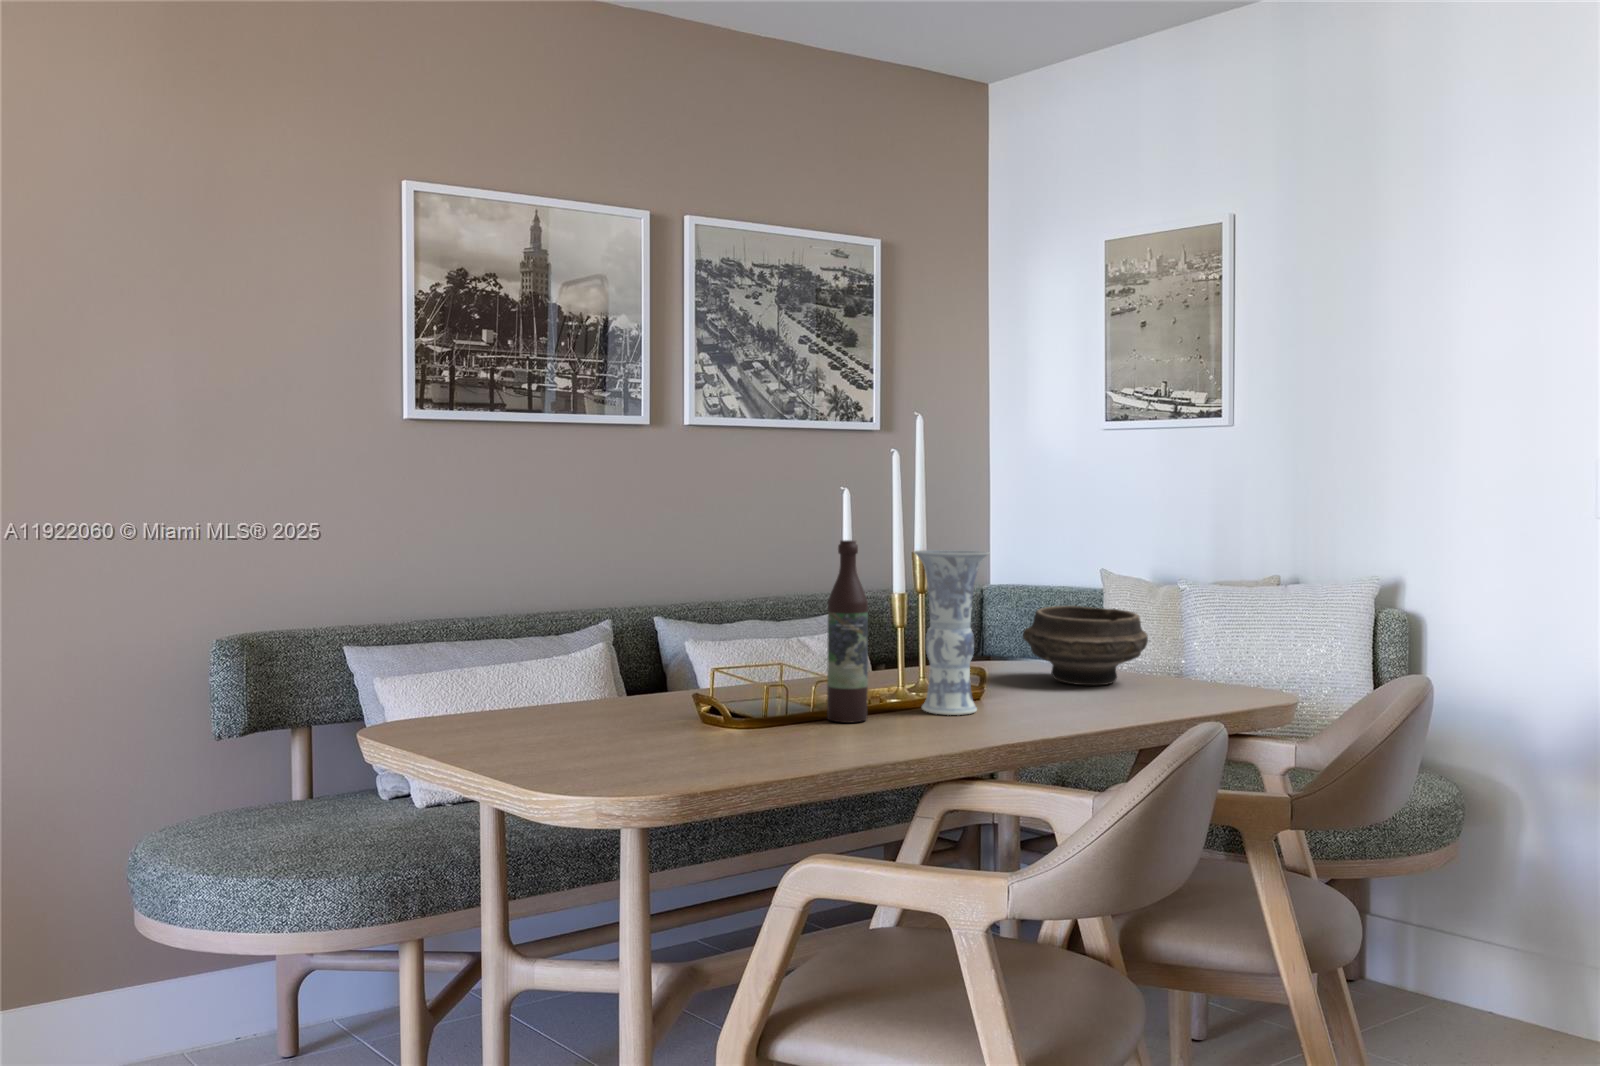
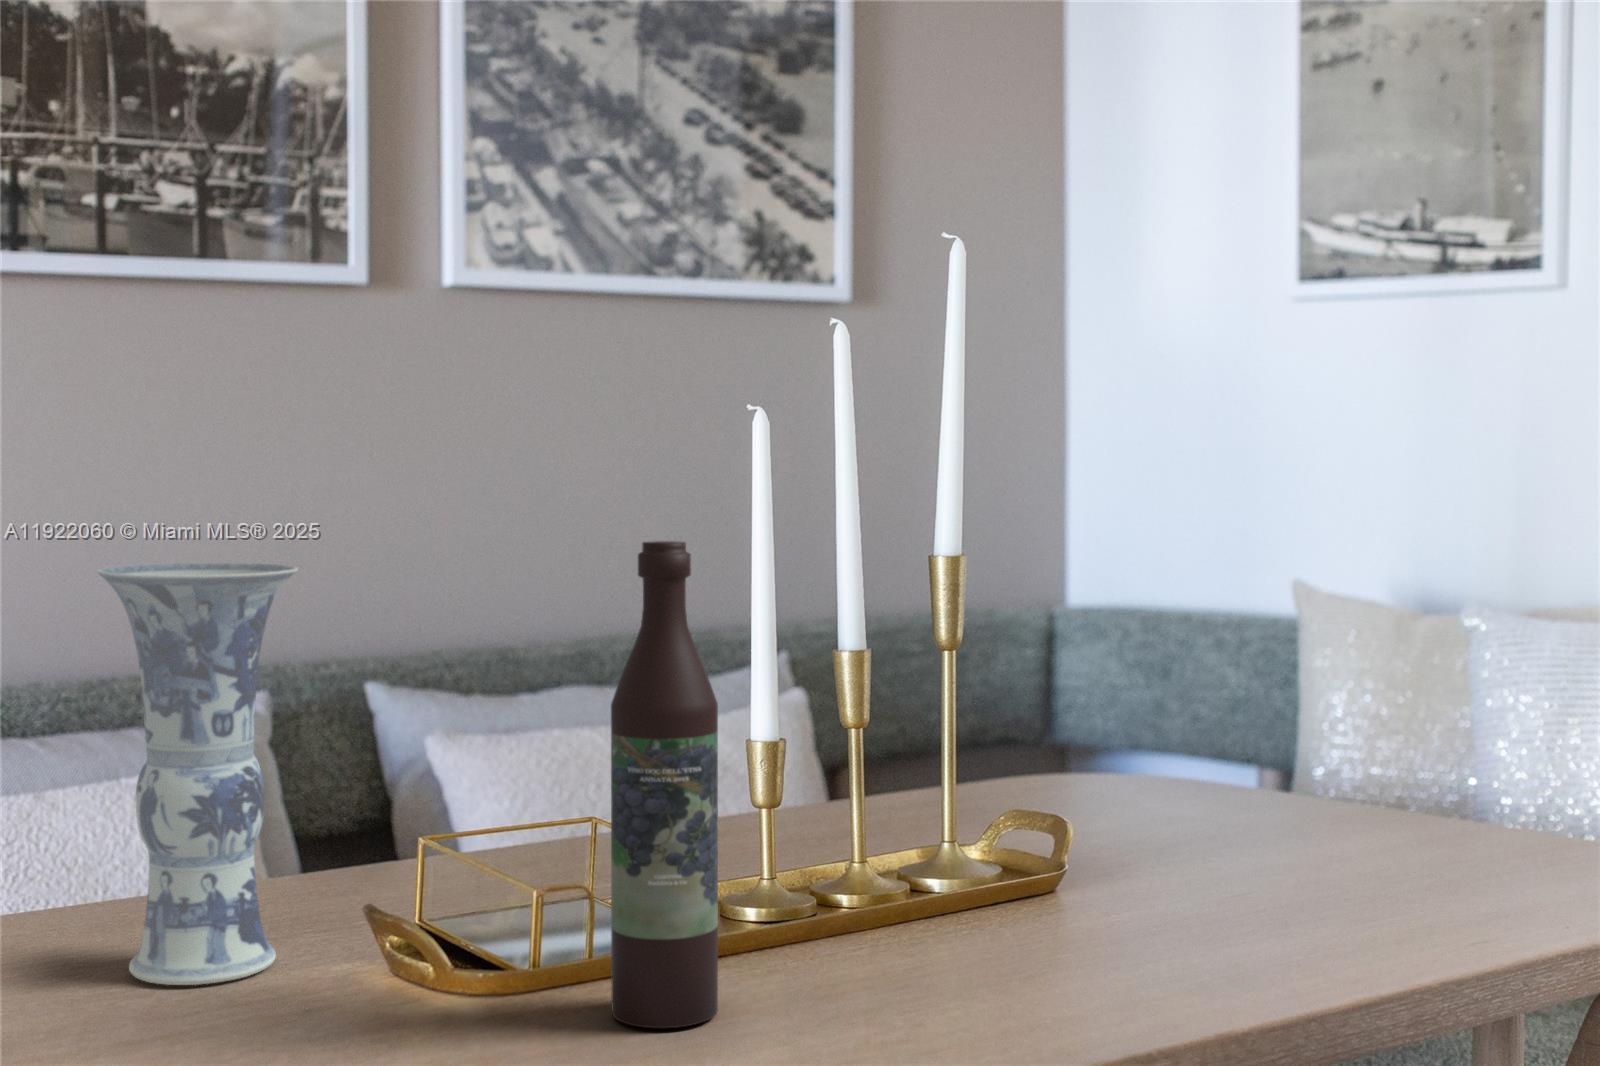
vase: present [914,550,989,715] -> present [97,563,298,985]
bowl: present [1023,606,1148,685] -> none [1130,677,1424,872]

